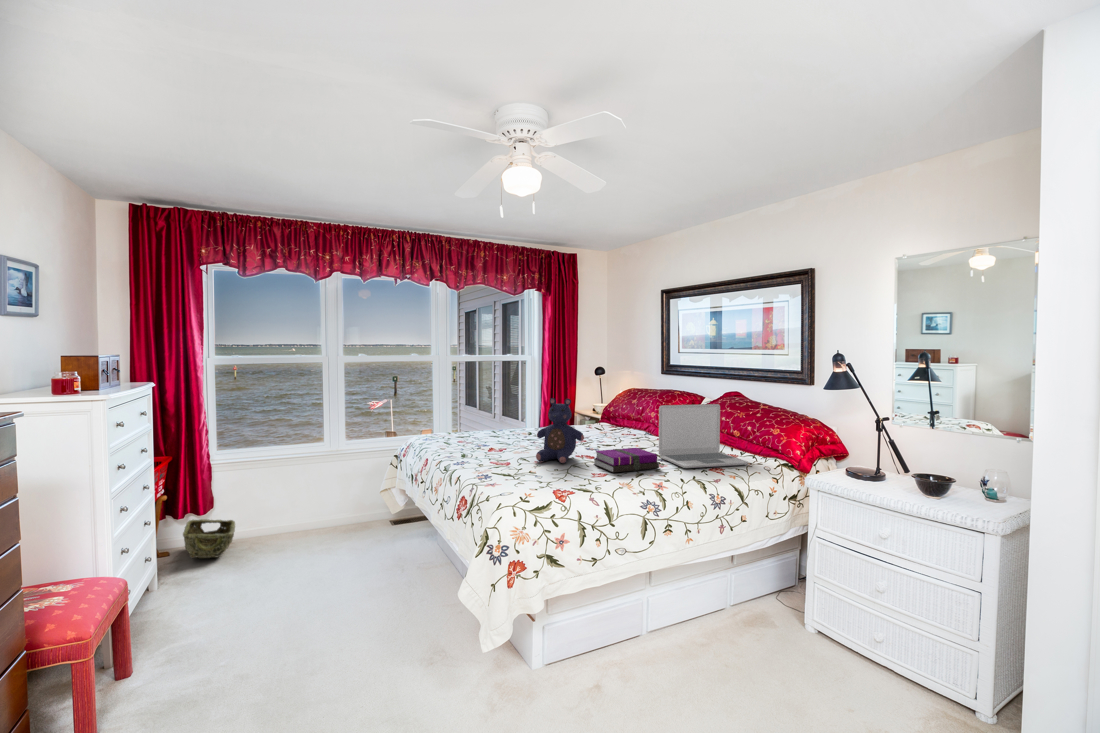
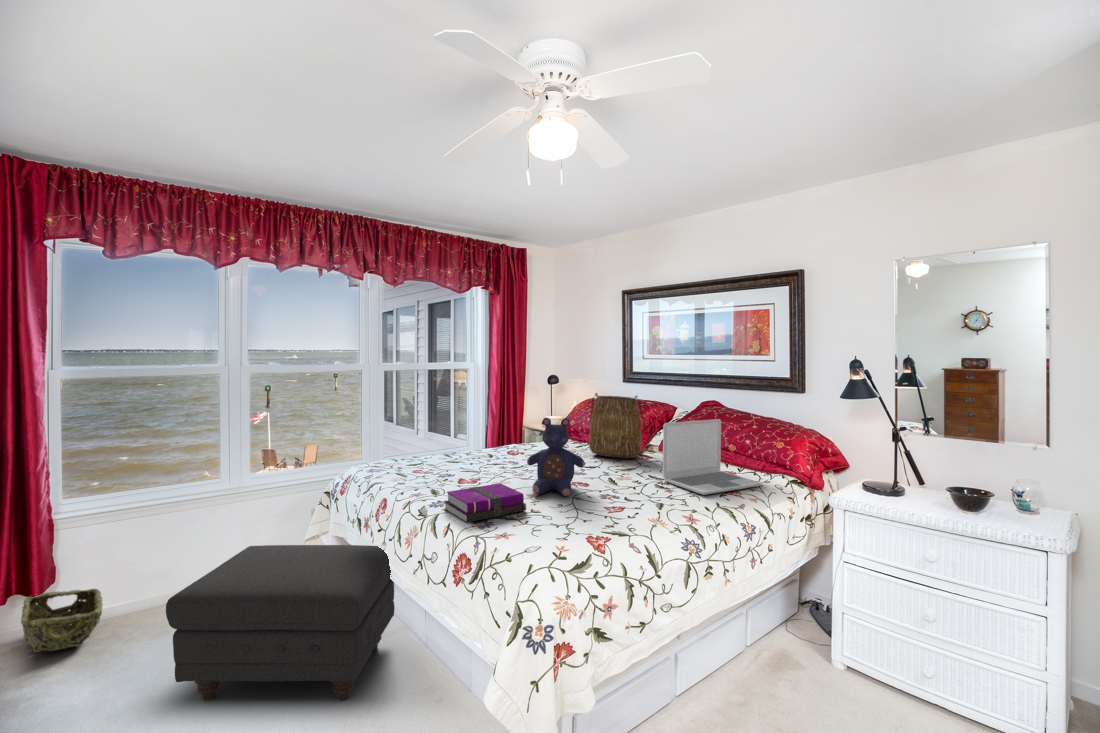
tote bag: none [611,381,665,440] -> present [589,393,649,459]
notebook: present [594,448,659,473] -> present [444,483,526,523]
ottoman: none [264,492,436,609] -> present [166,545,394,700]

